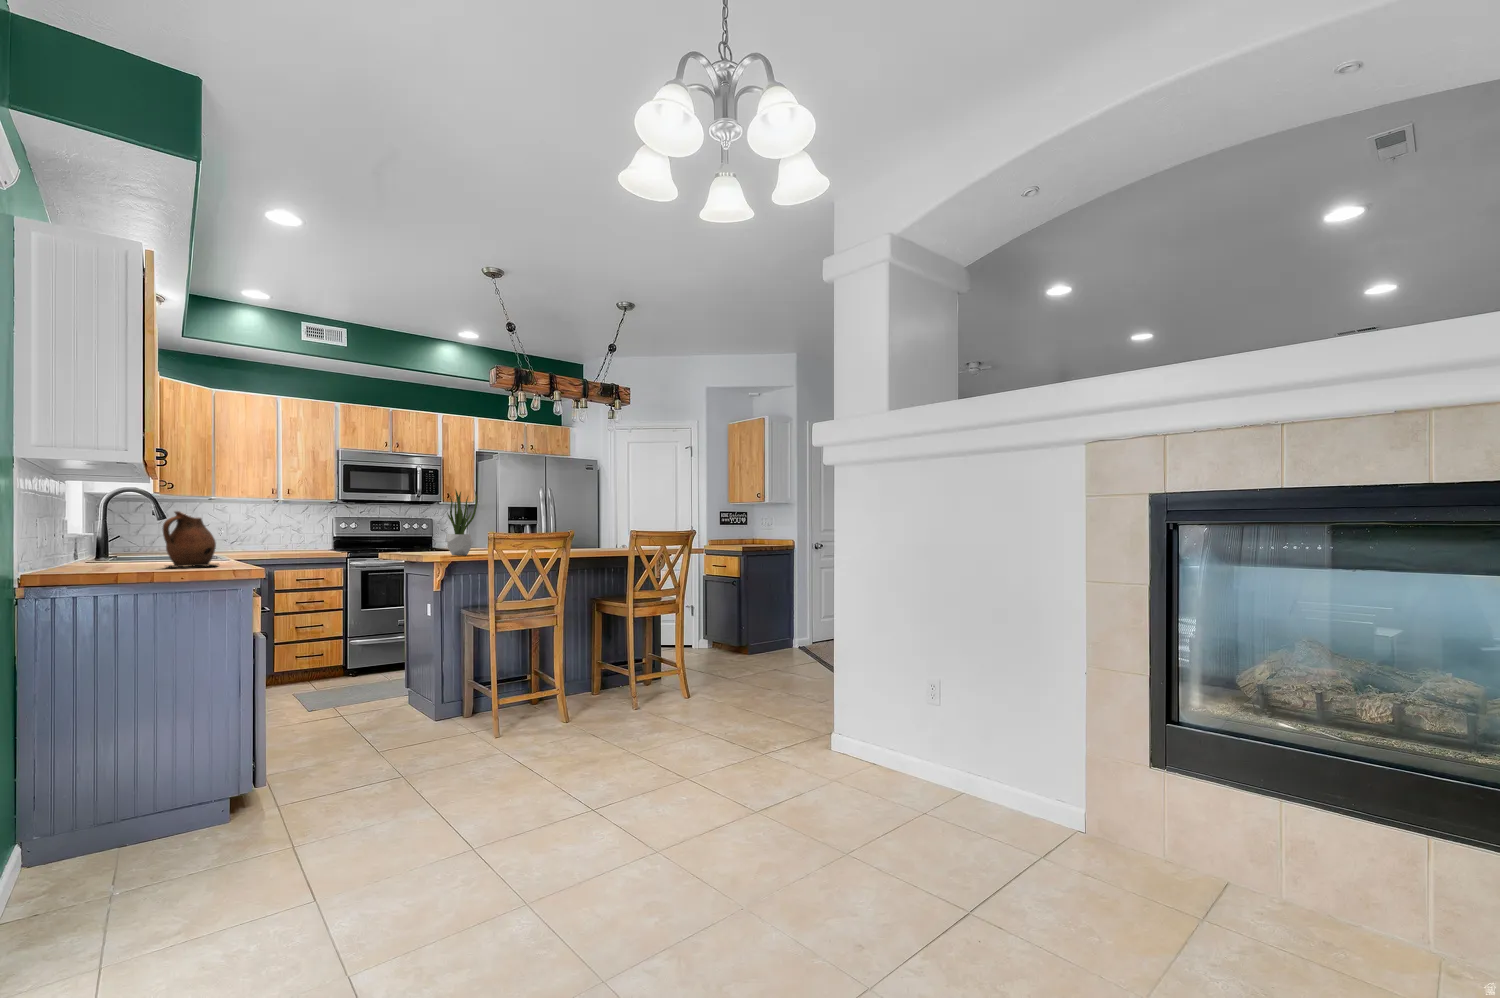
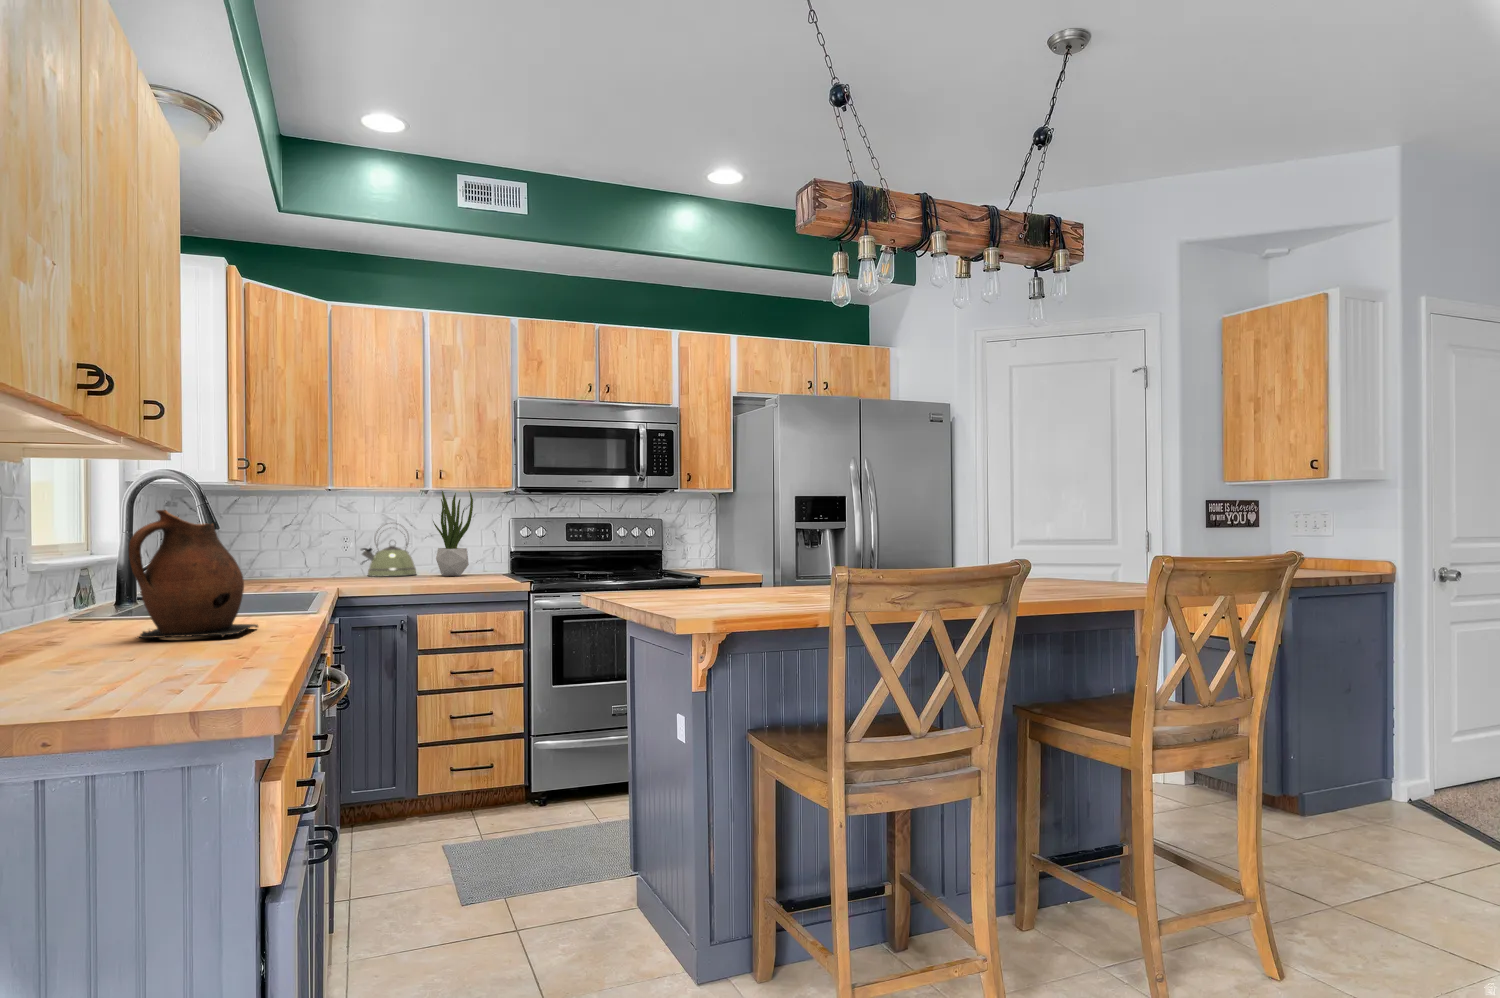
potted plant: present [447,490,477,555] -> present [433,491,473,576]
kettle: none [233,520,271,552] -> present [361,523,416,577]

